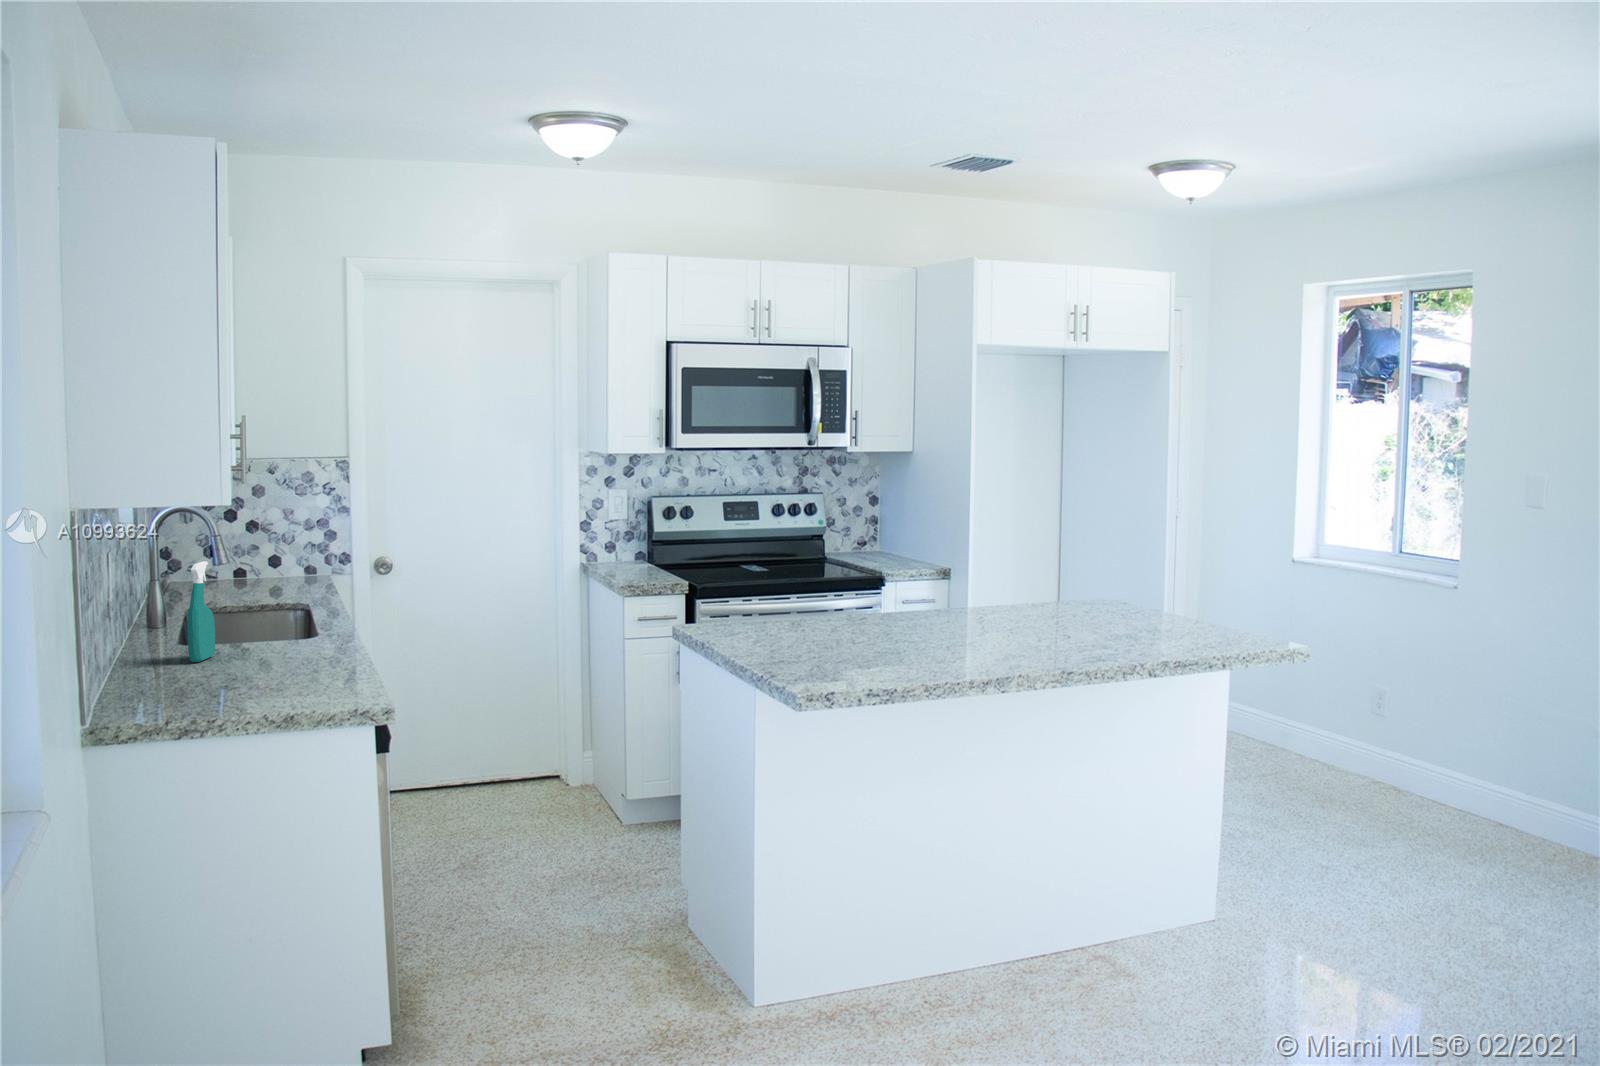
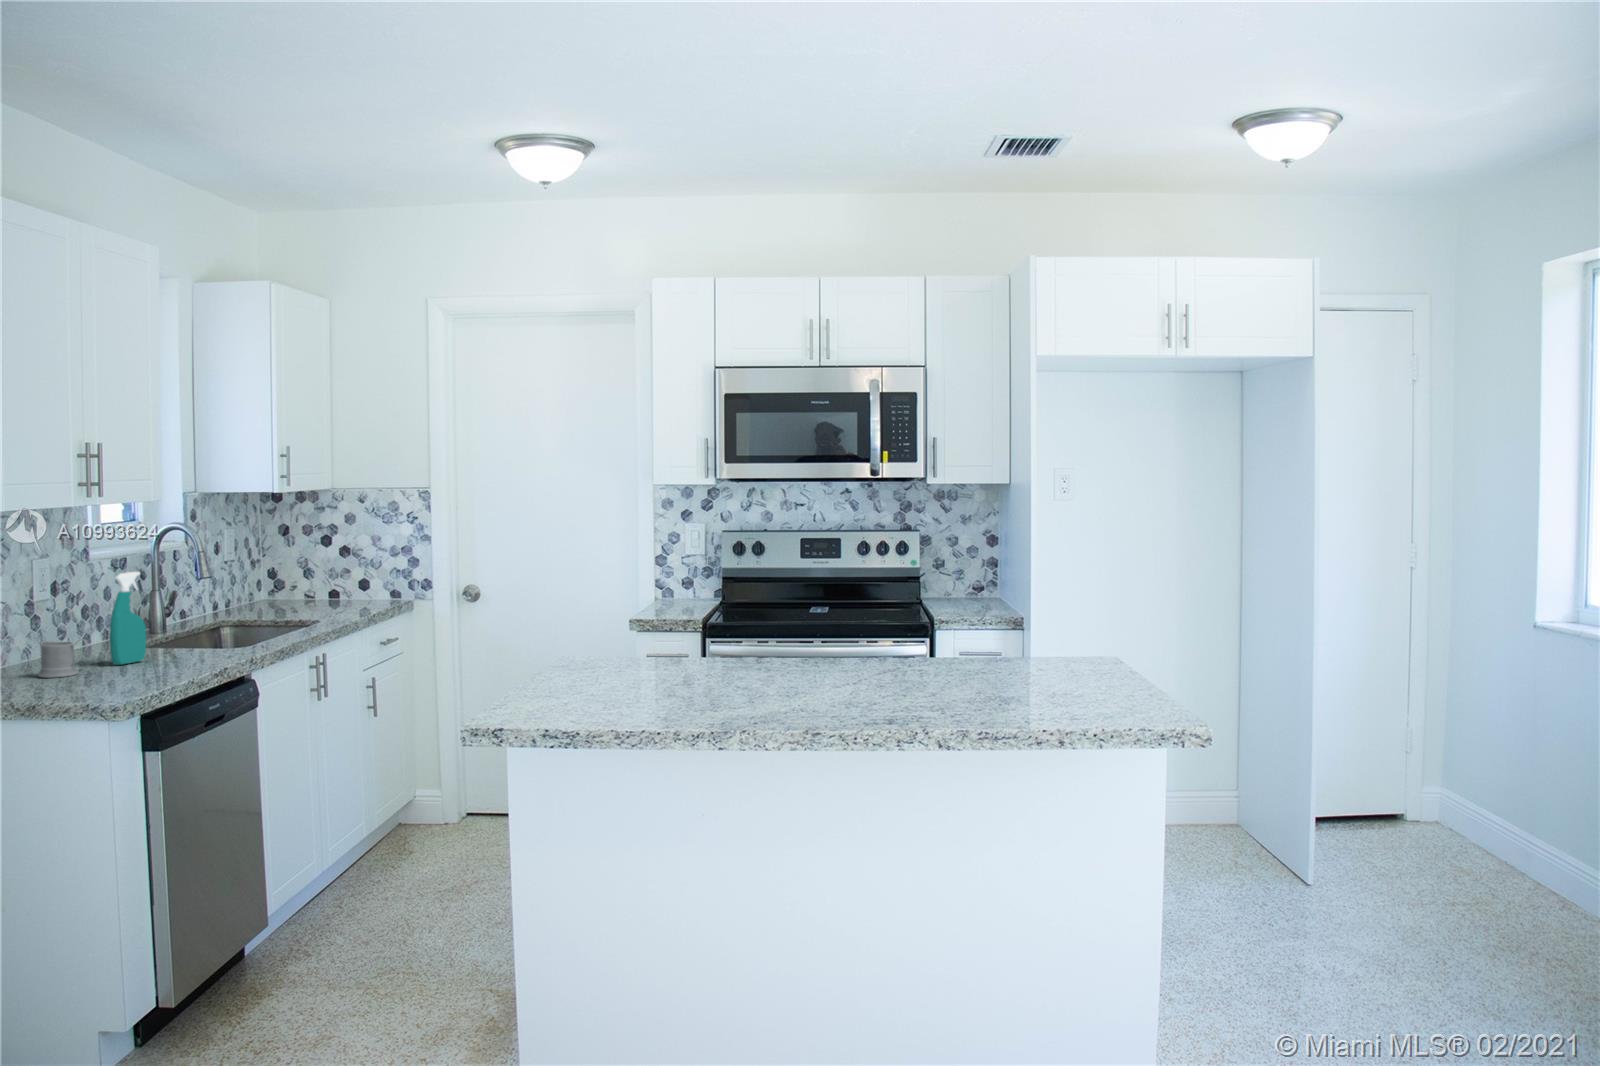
mug: none [142,637,198,681] -> present [38,640,88,678]

